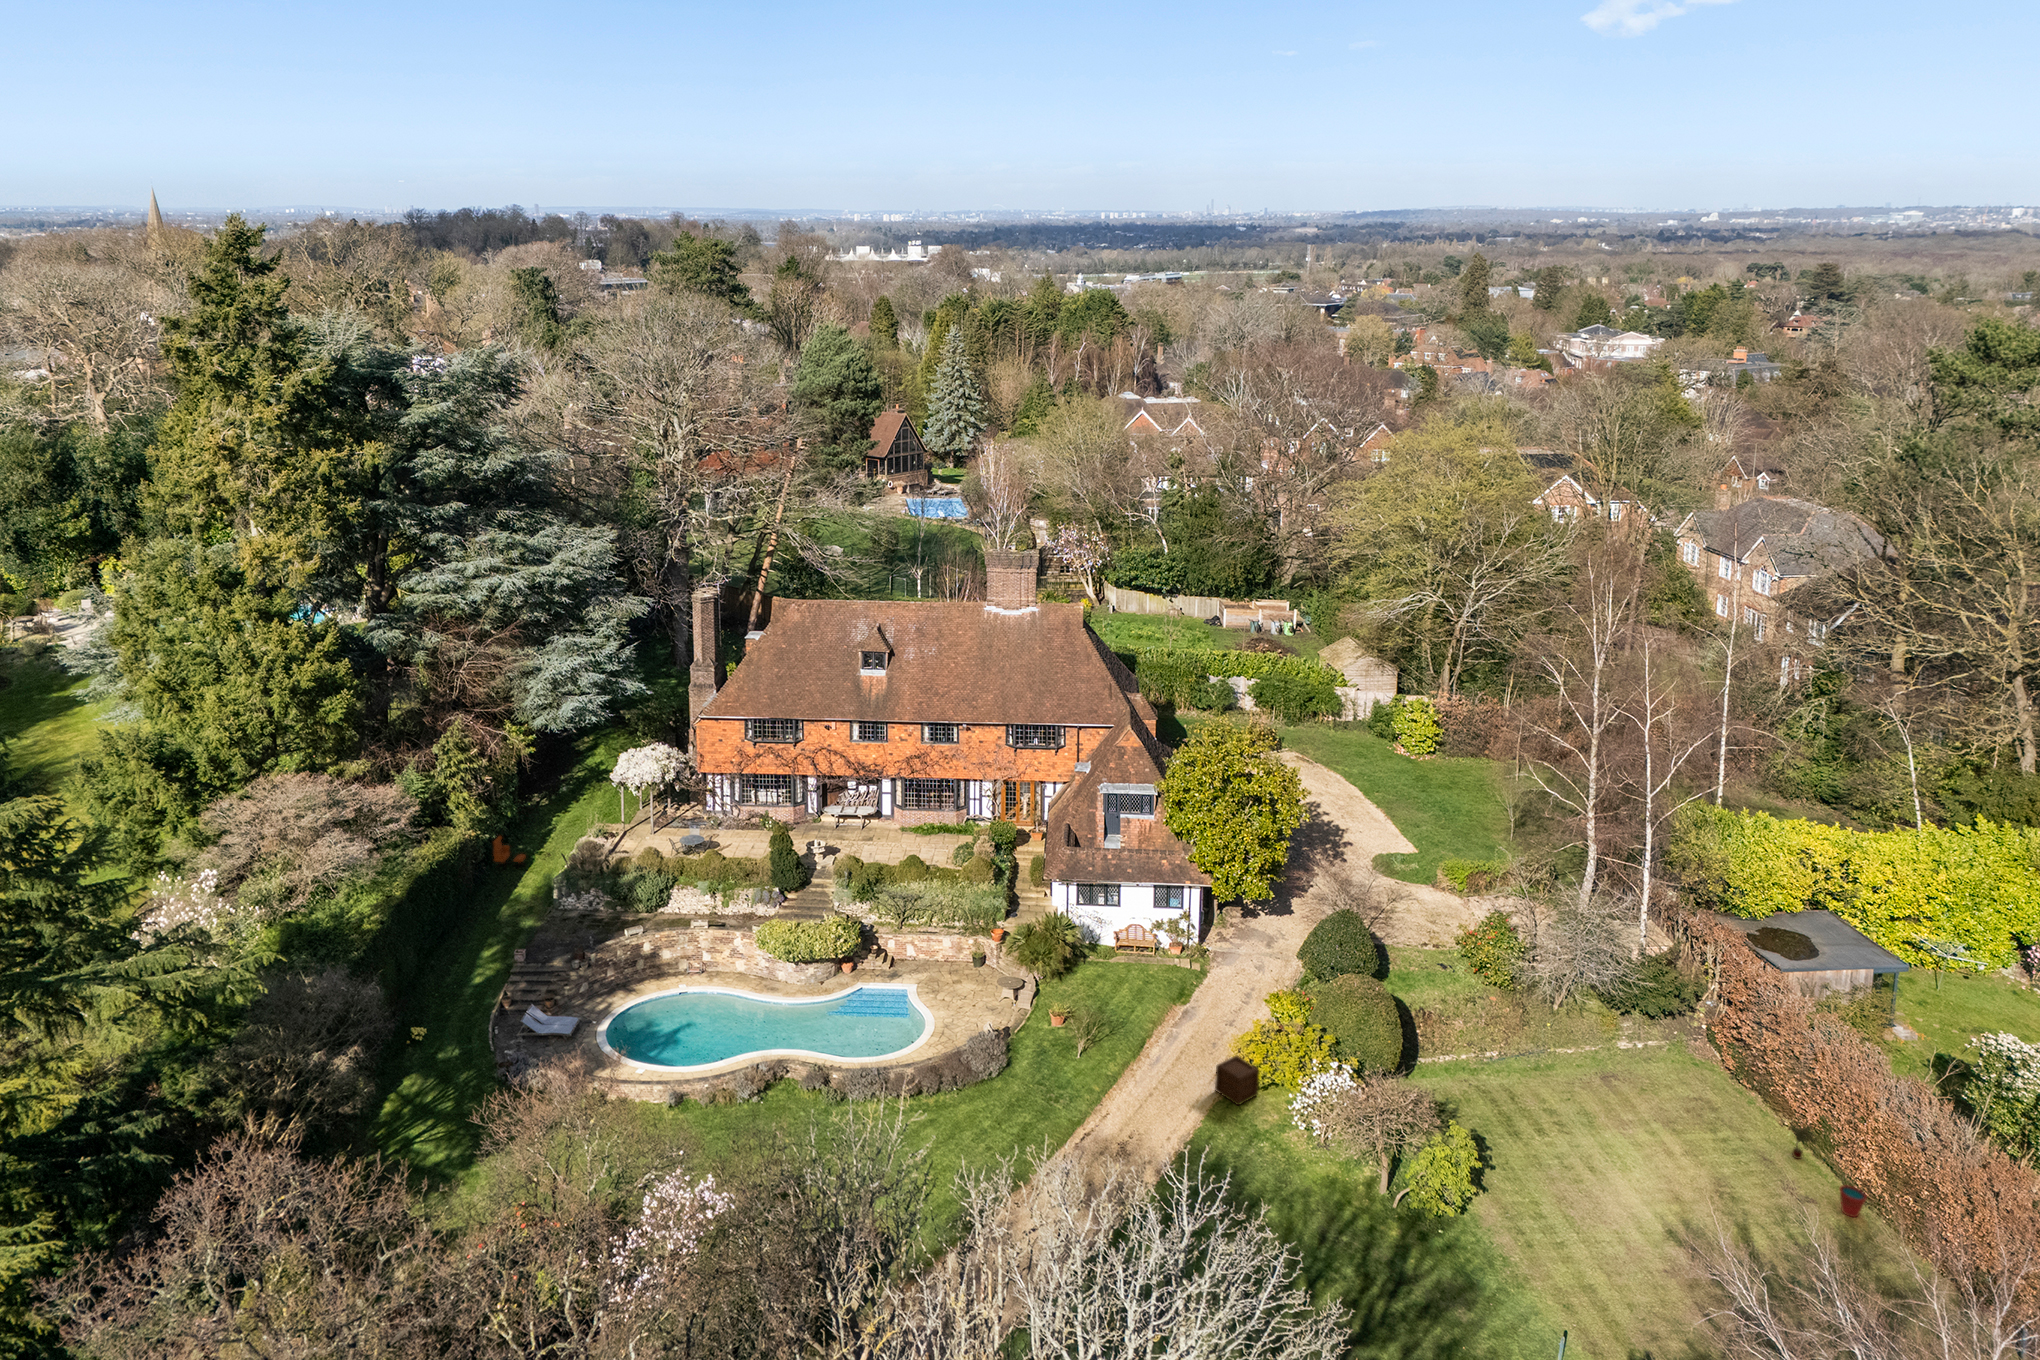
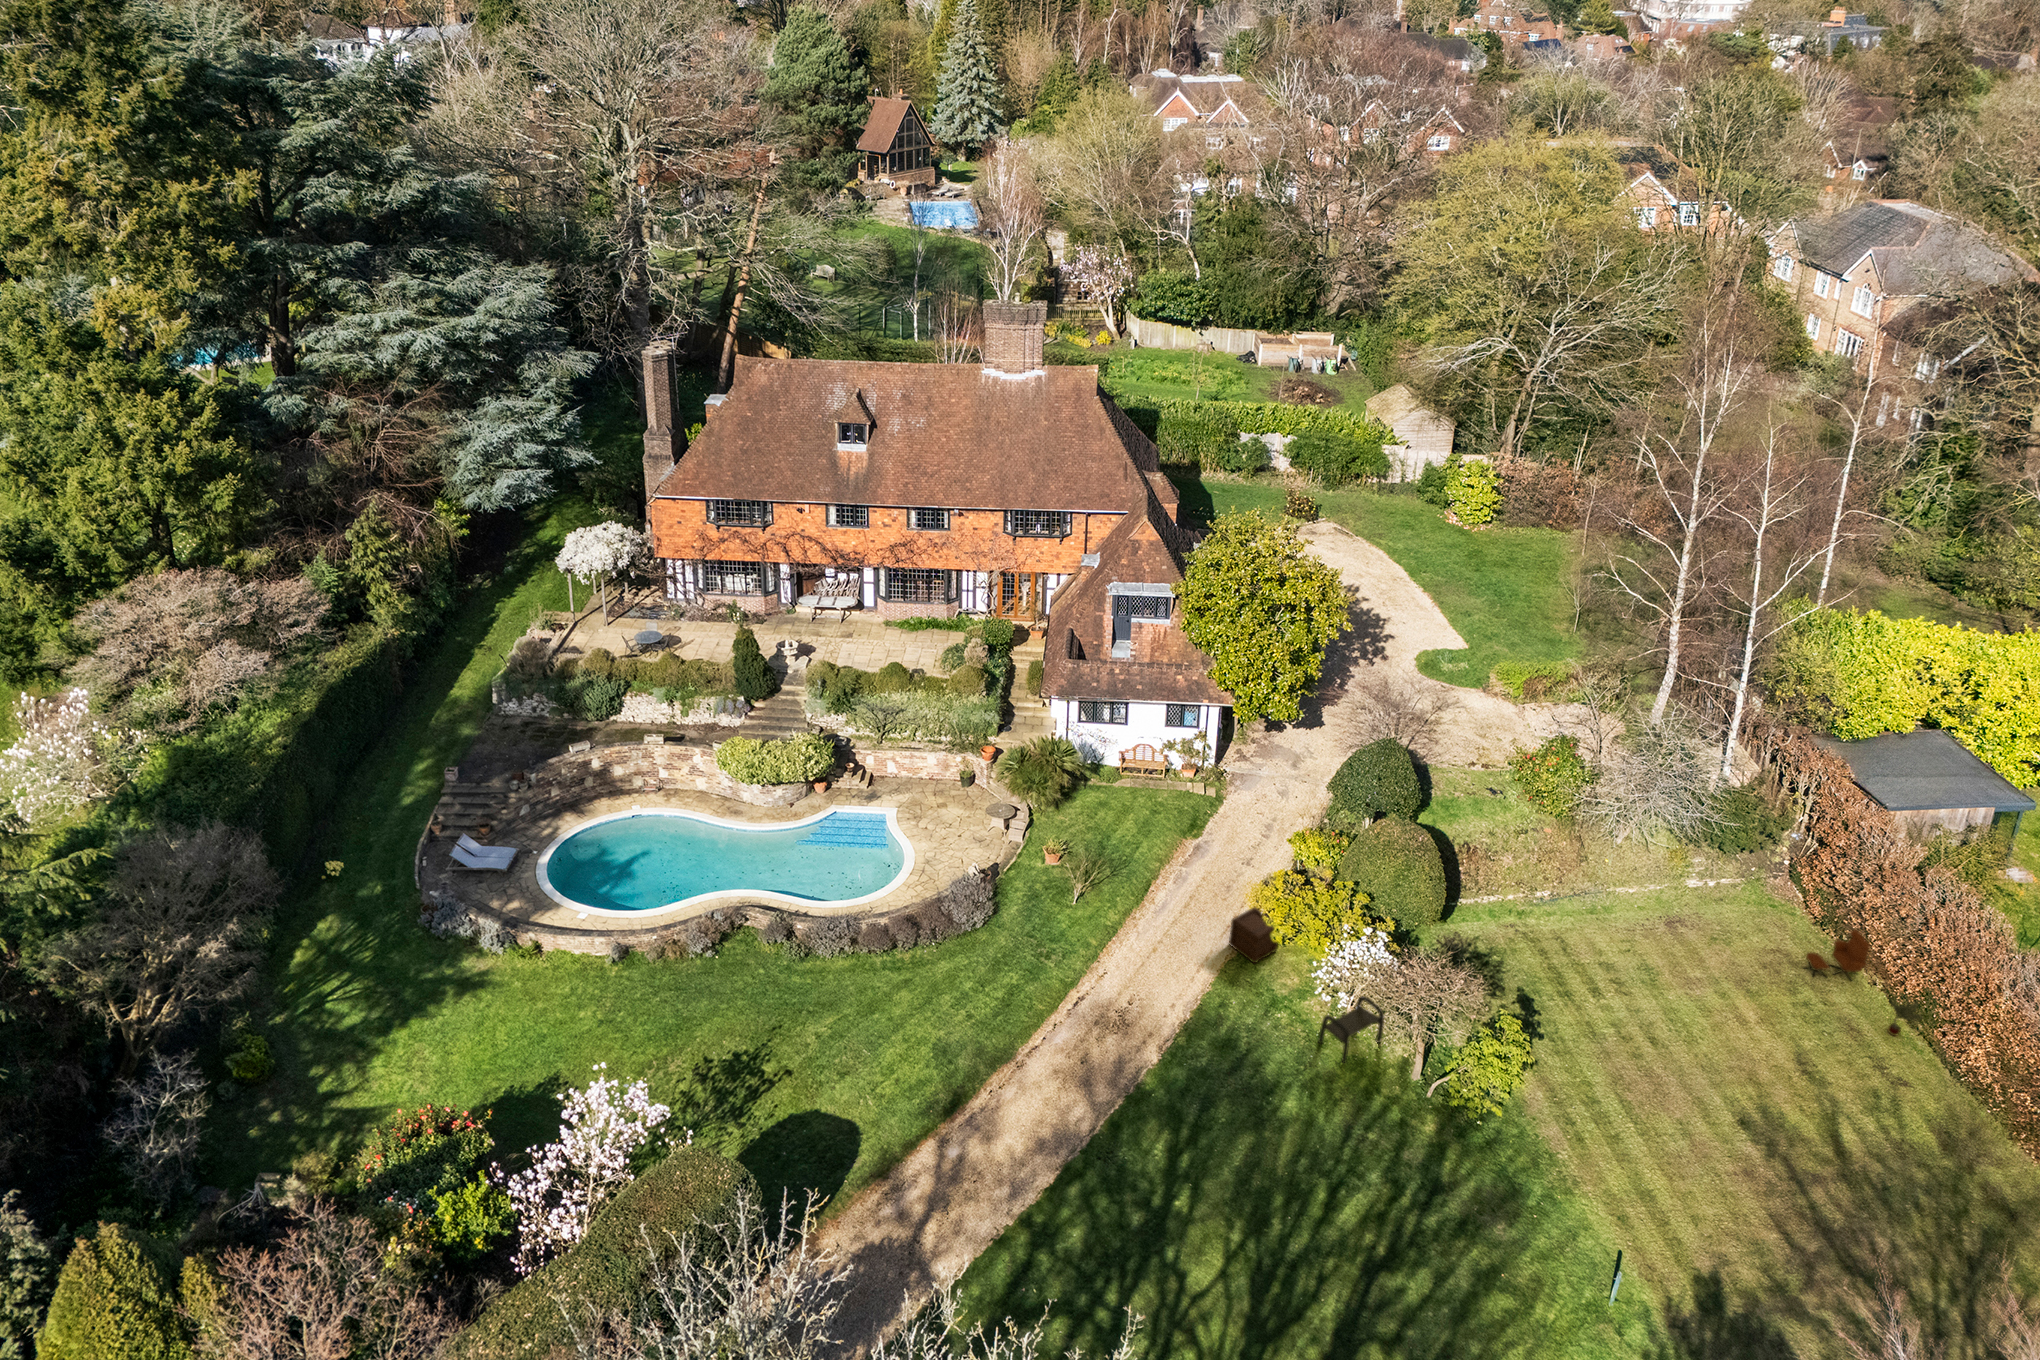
lounge chair: present [493,836,526,867] -> present [1806,930,1870,979]
bench: none [1296,1125,1352,1185] -> present [1318,996,1384,1063]
bucket: present [1840,1185,1867,1217] -> none [1943,1075,1978,1110]

